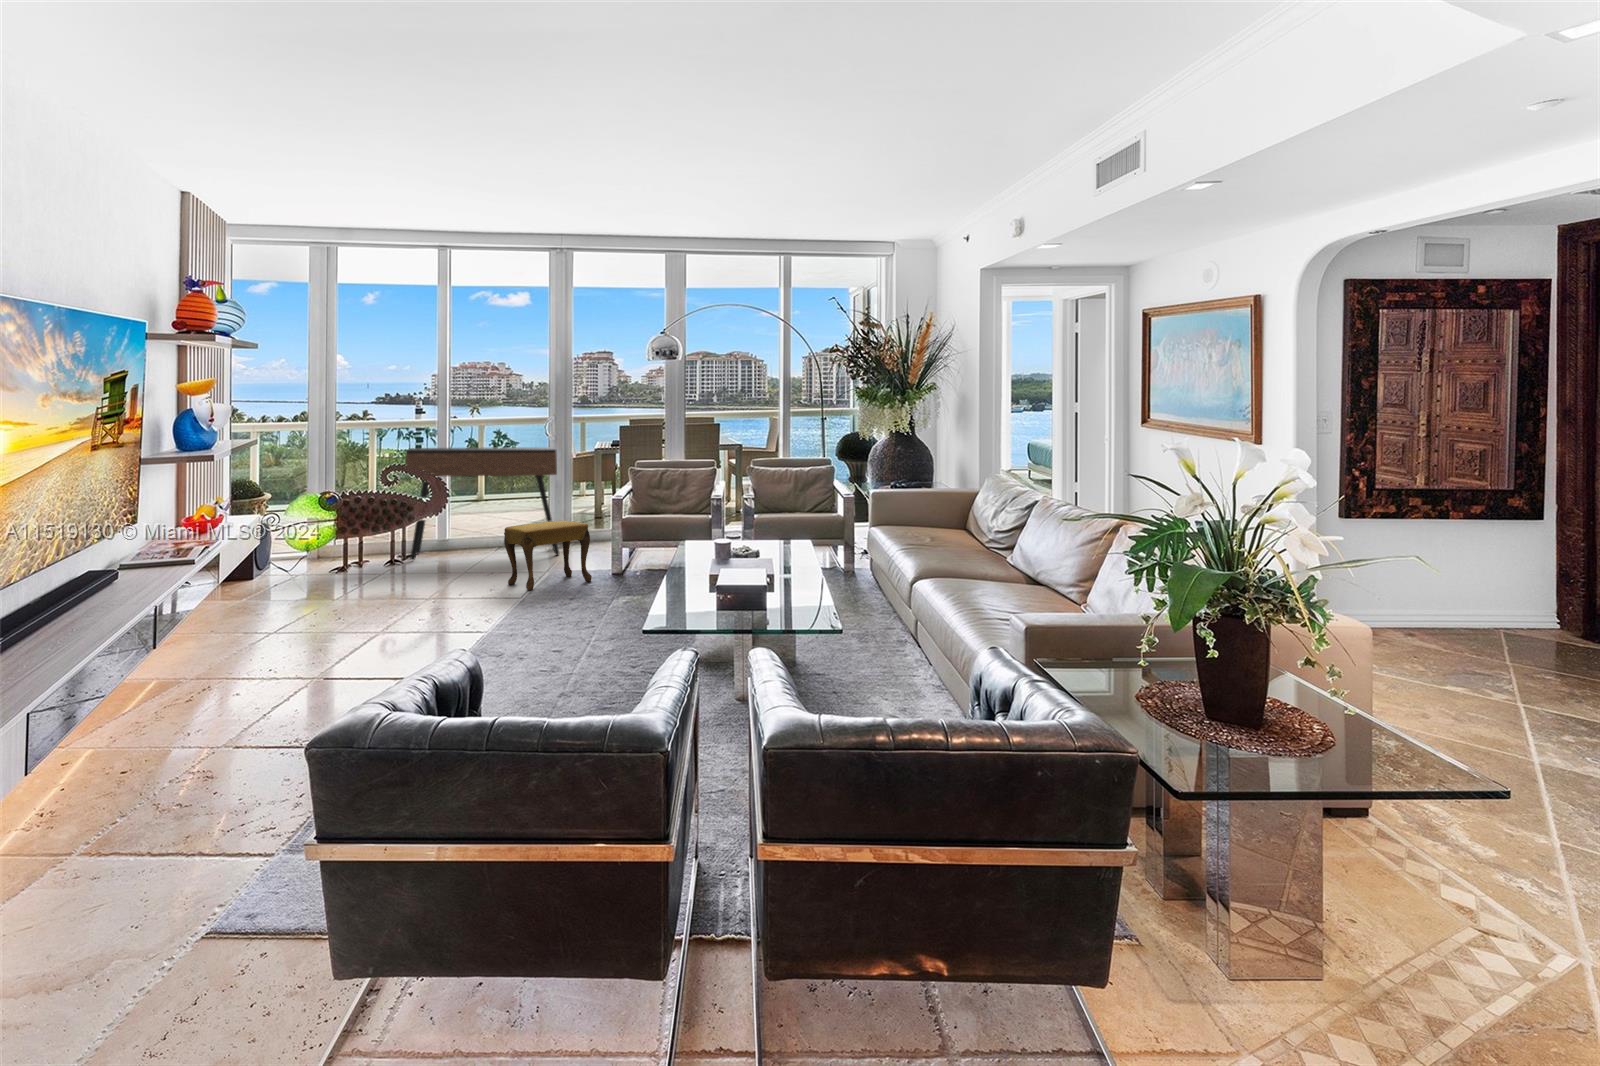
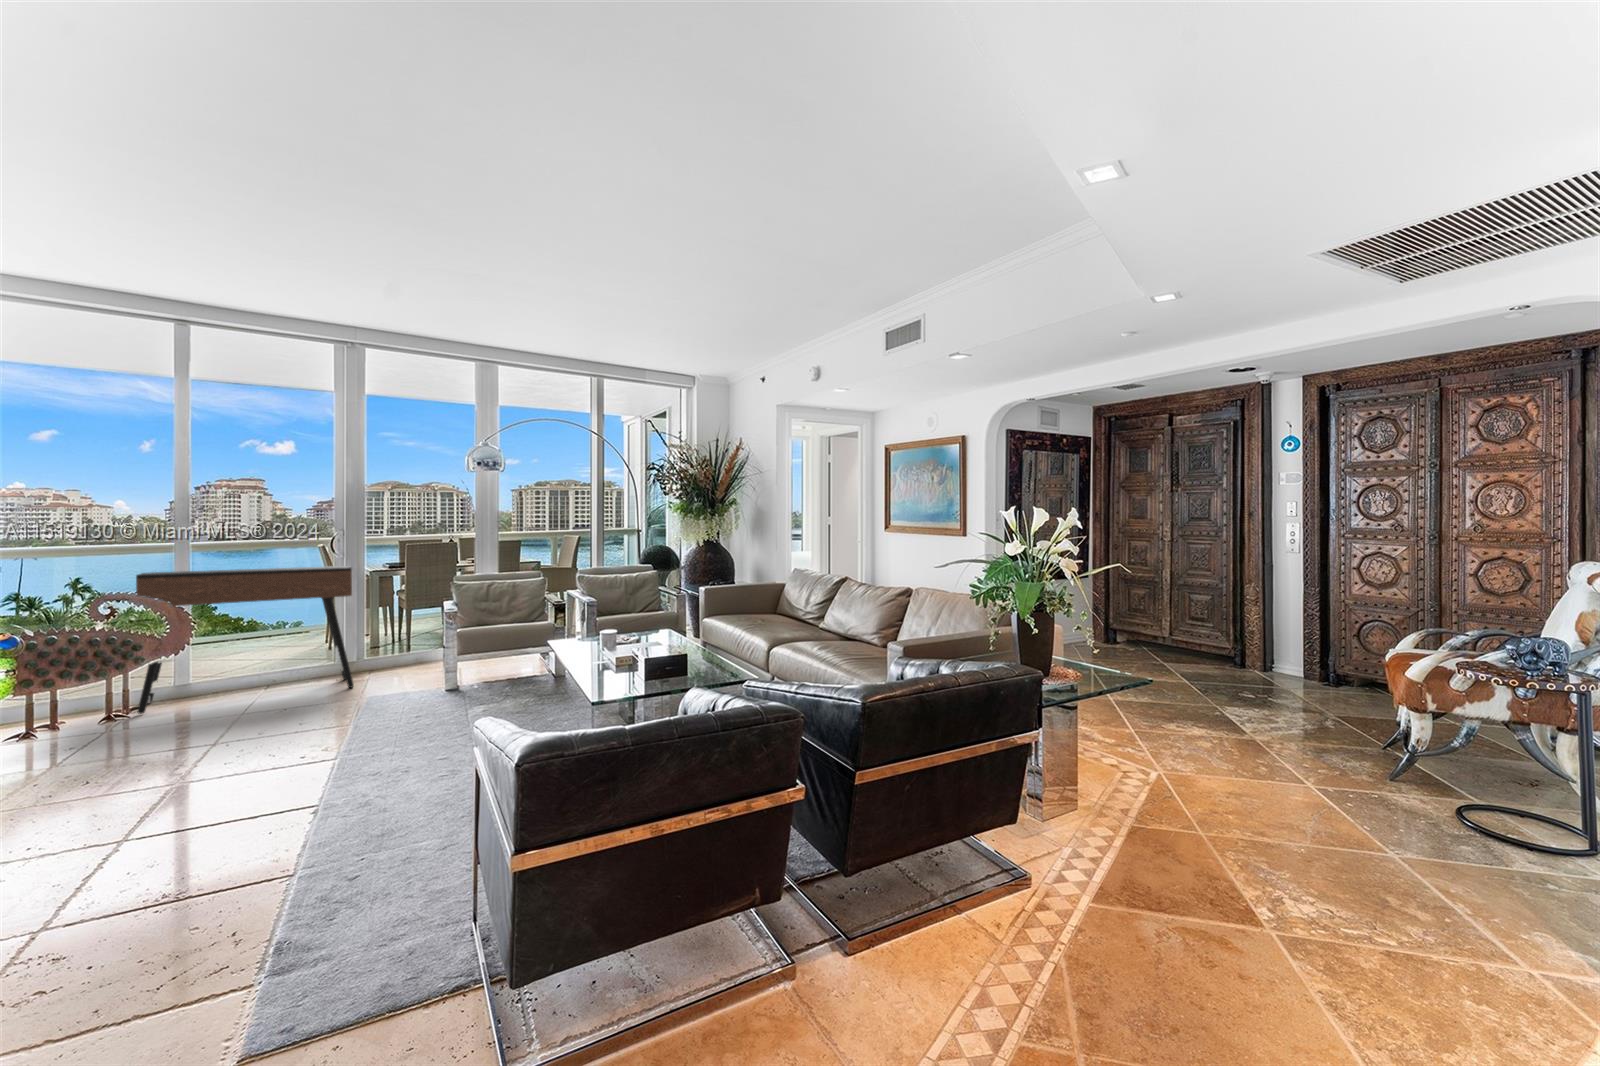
footstool: present [504,520,591,590] -> none [291,648,411,740]

